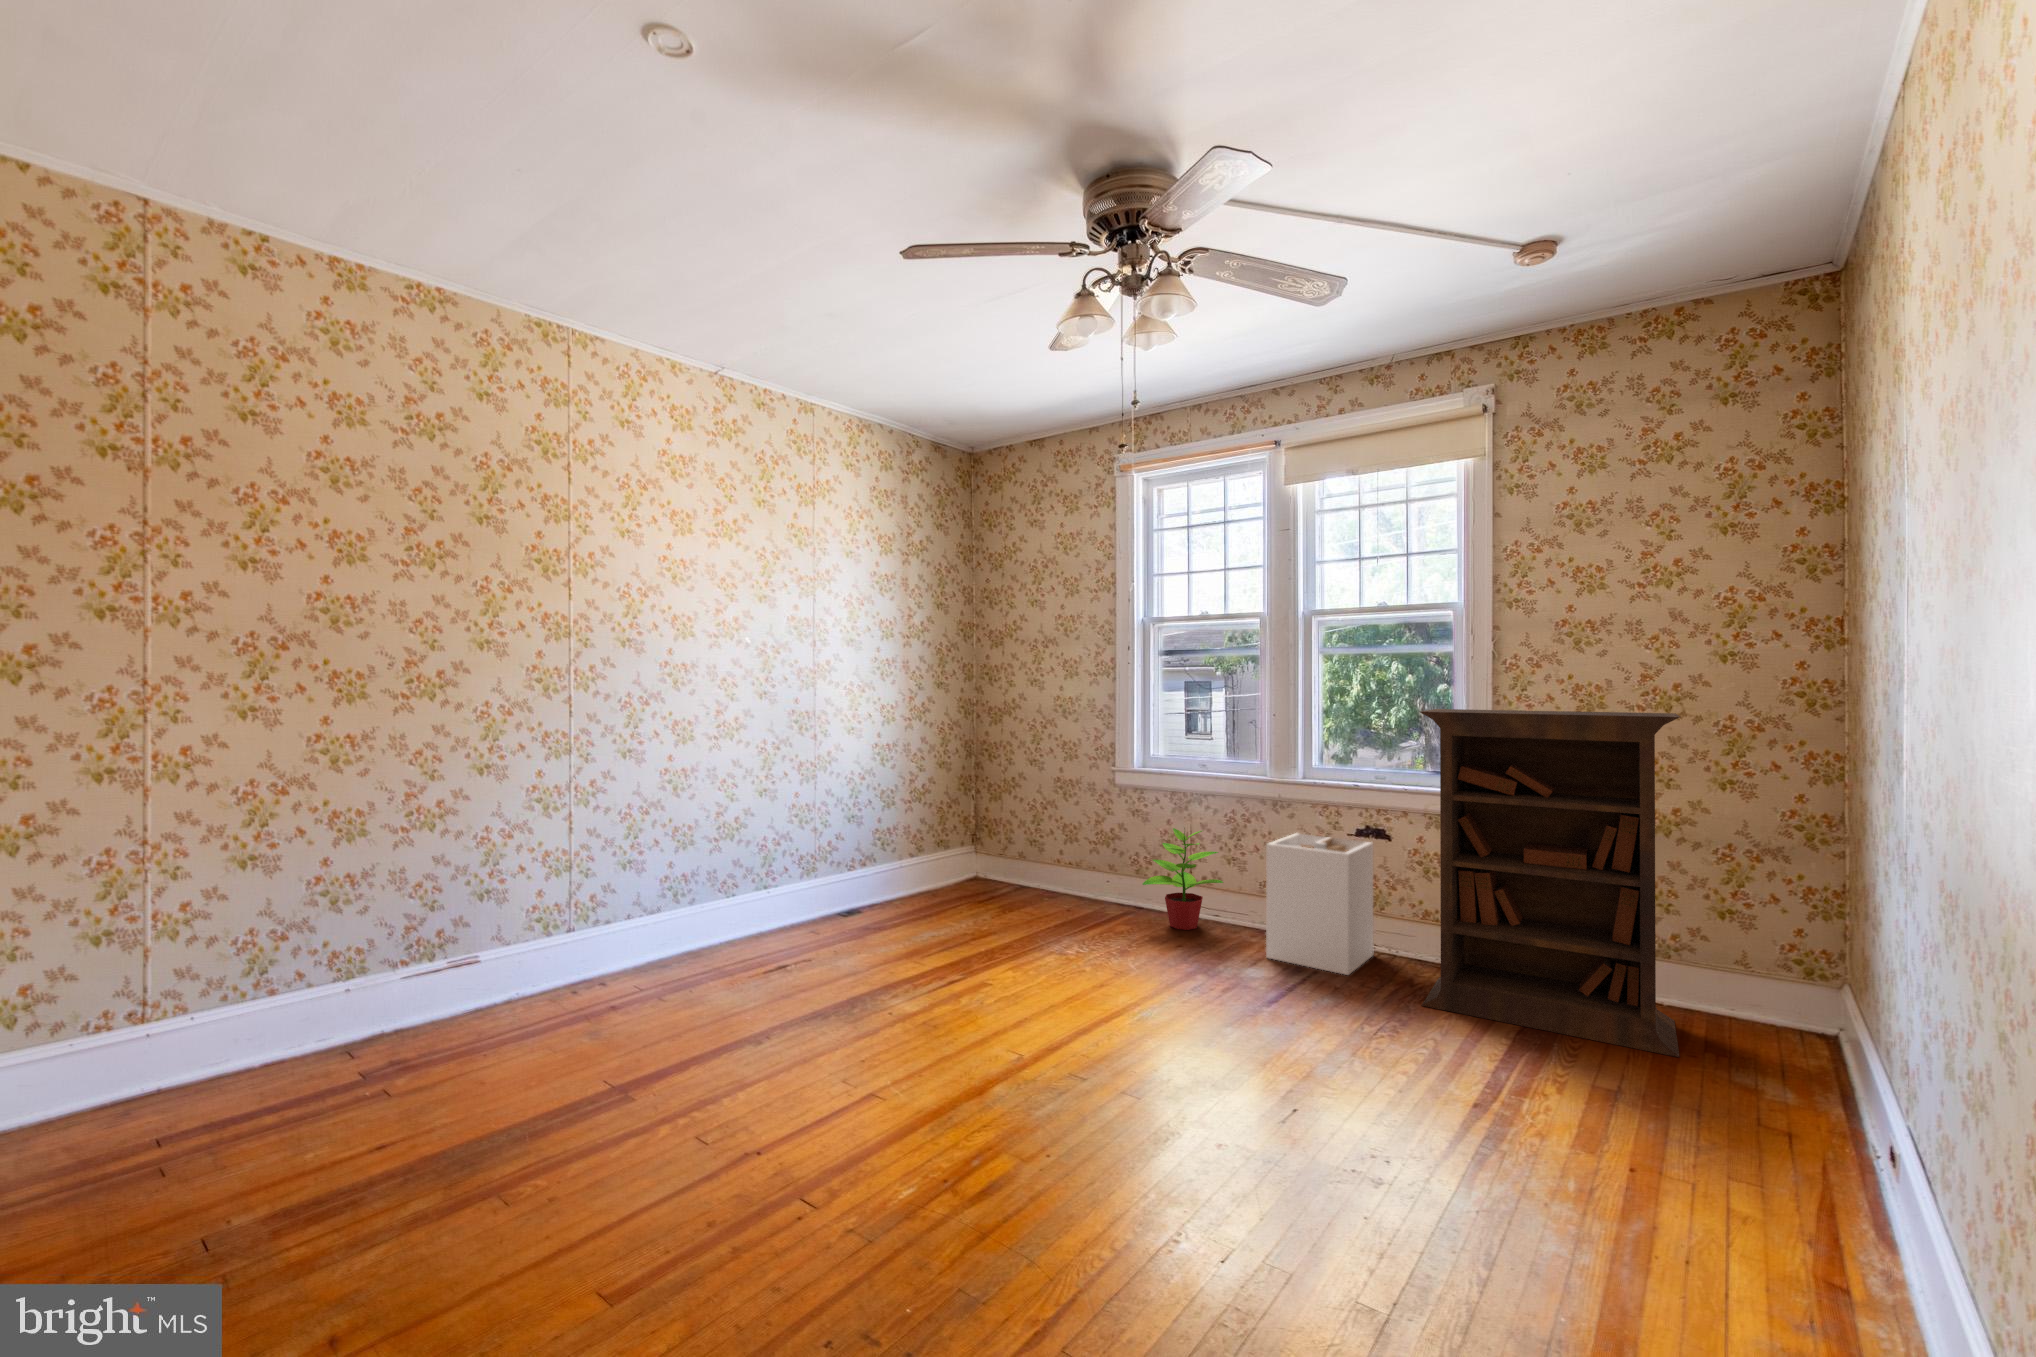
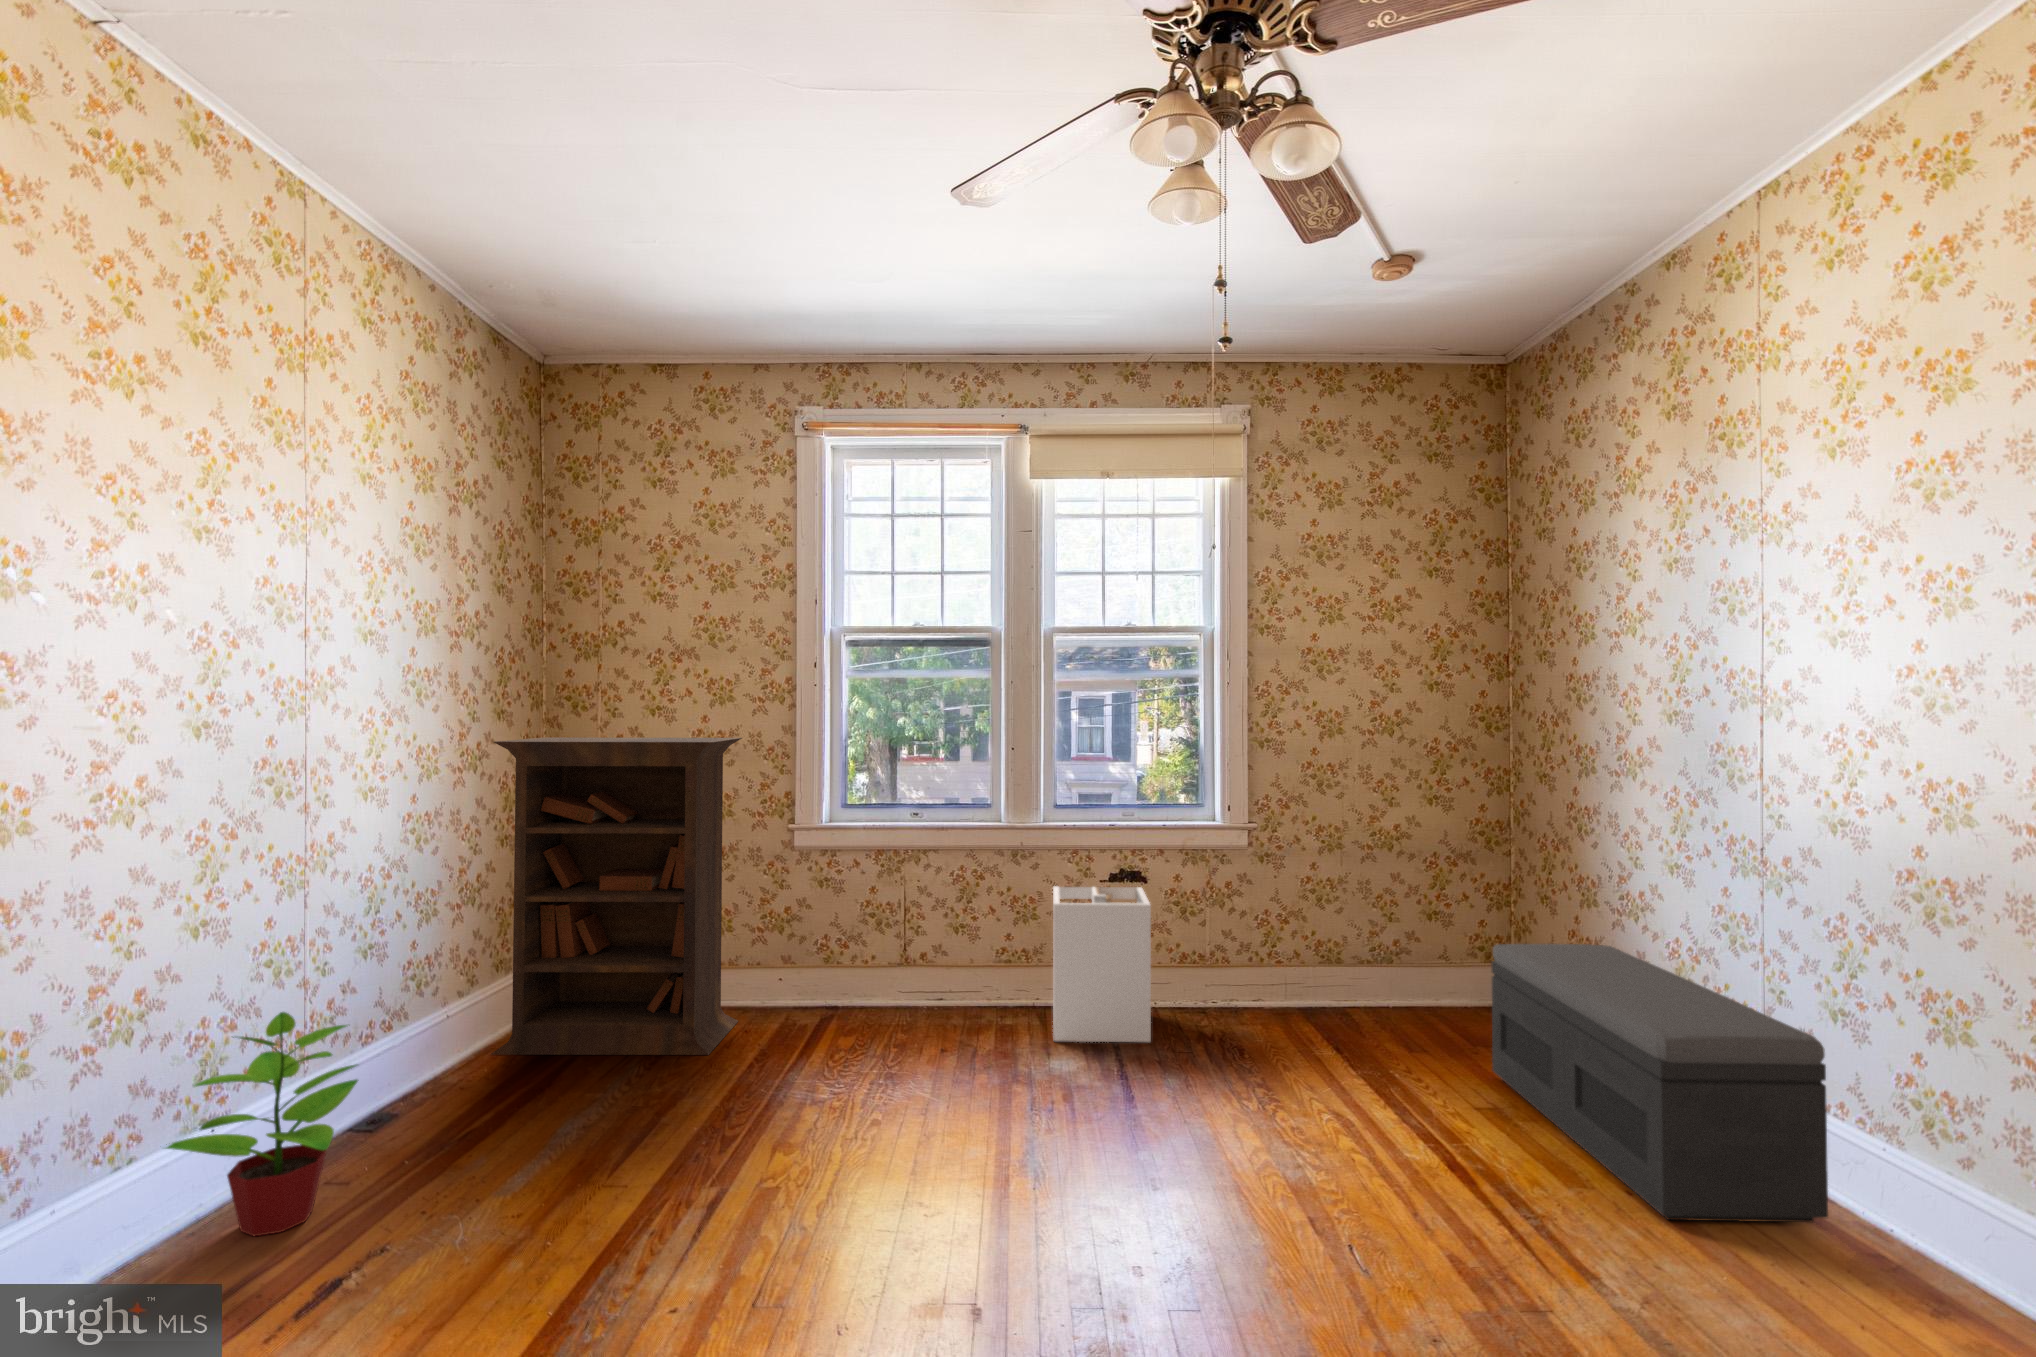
bookcase: present [1420,709,1680,1057] -> present [491,737,742,1055]
potted plant: present [1143,828,1223,930] -> present [166,1012,358,1236]
storage bench: none [1665,937,1915,1300] -> present [1491,944,1828,1222]

